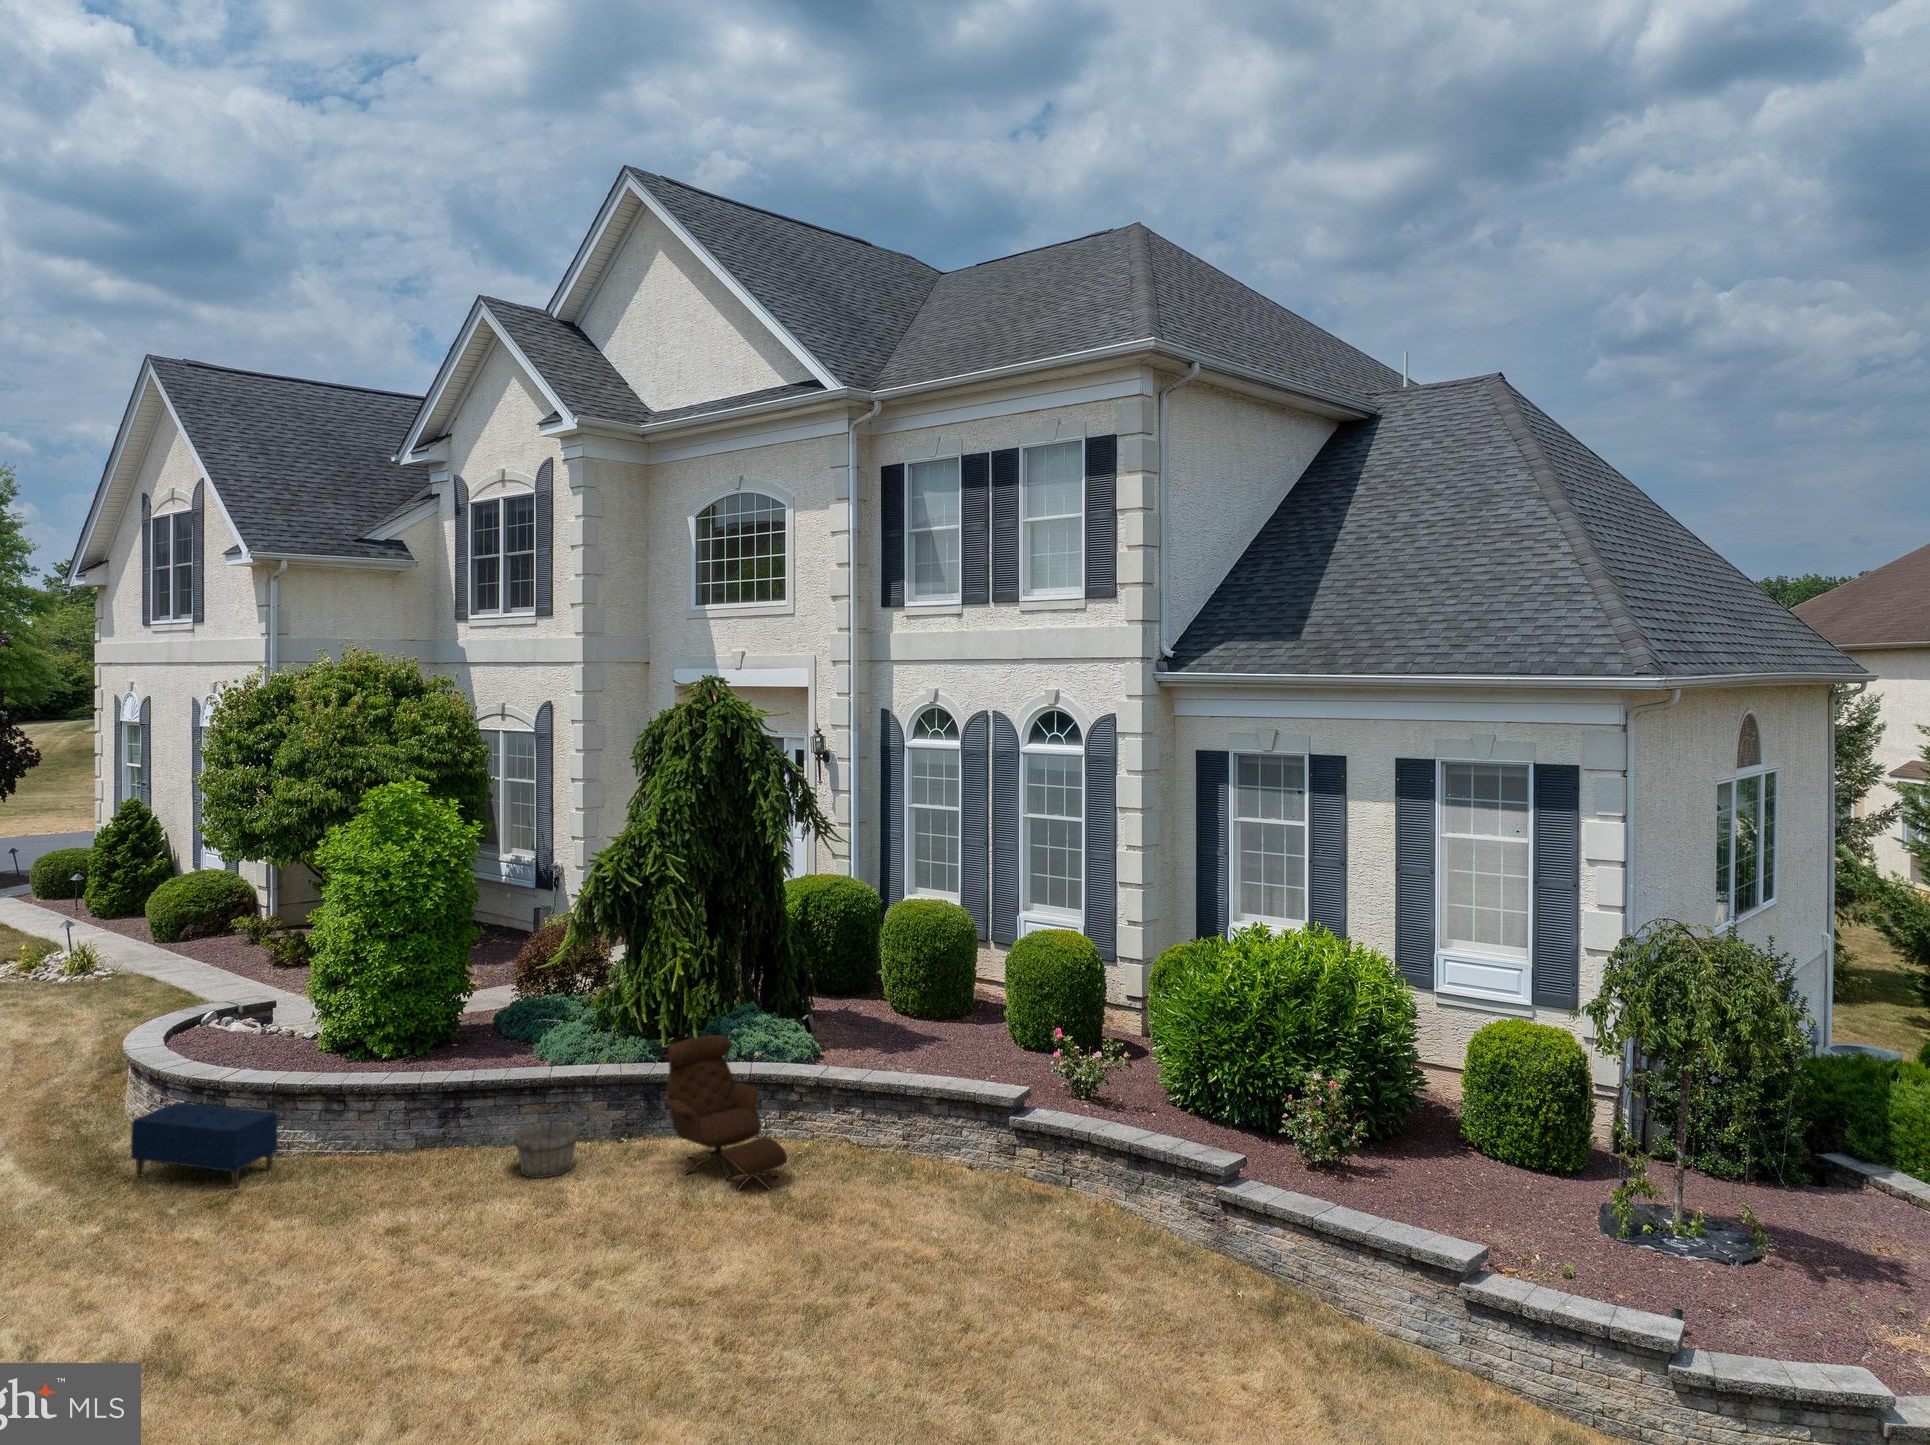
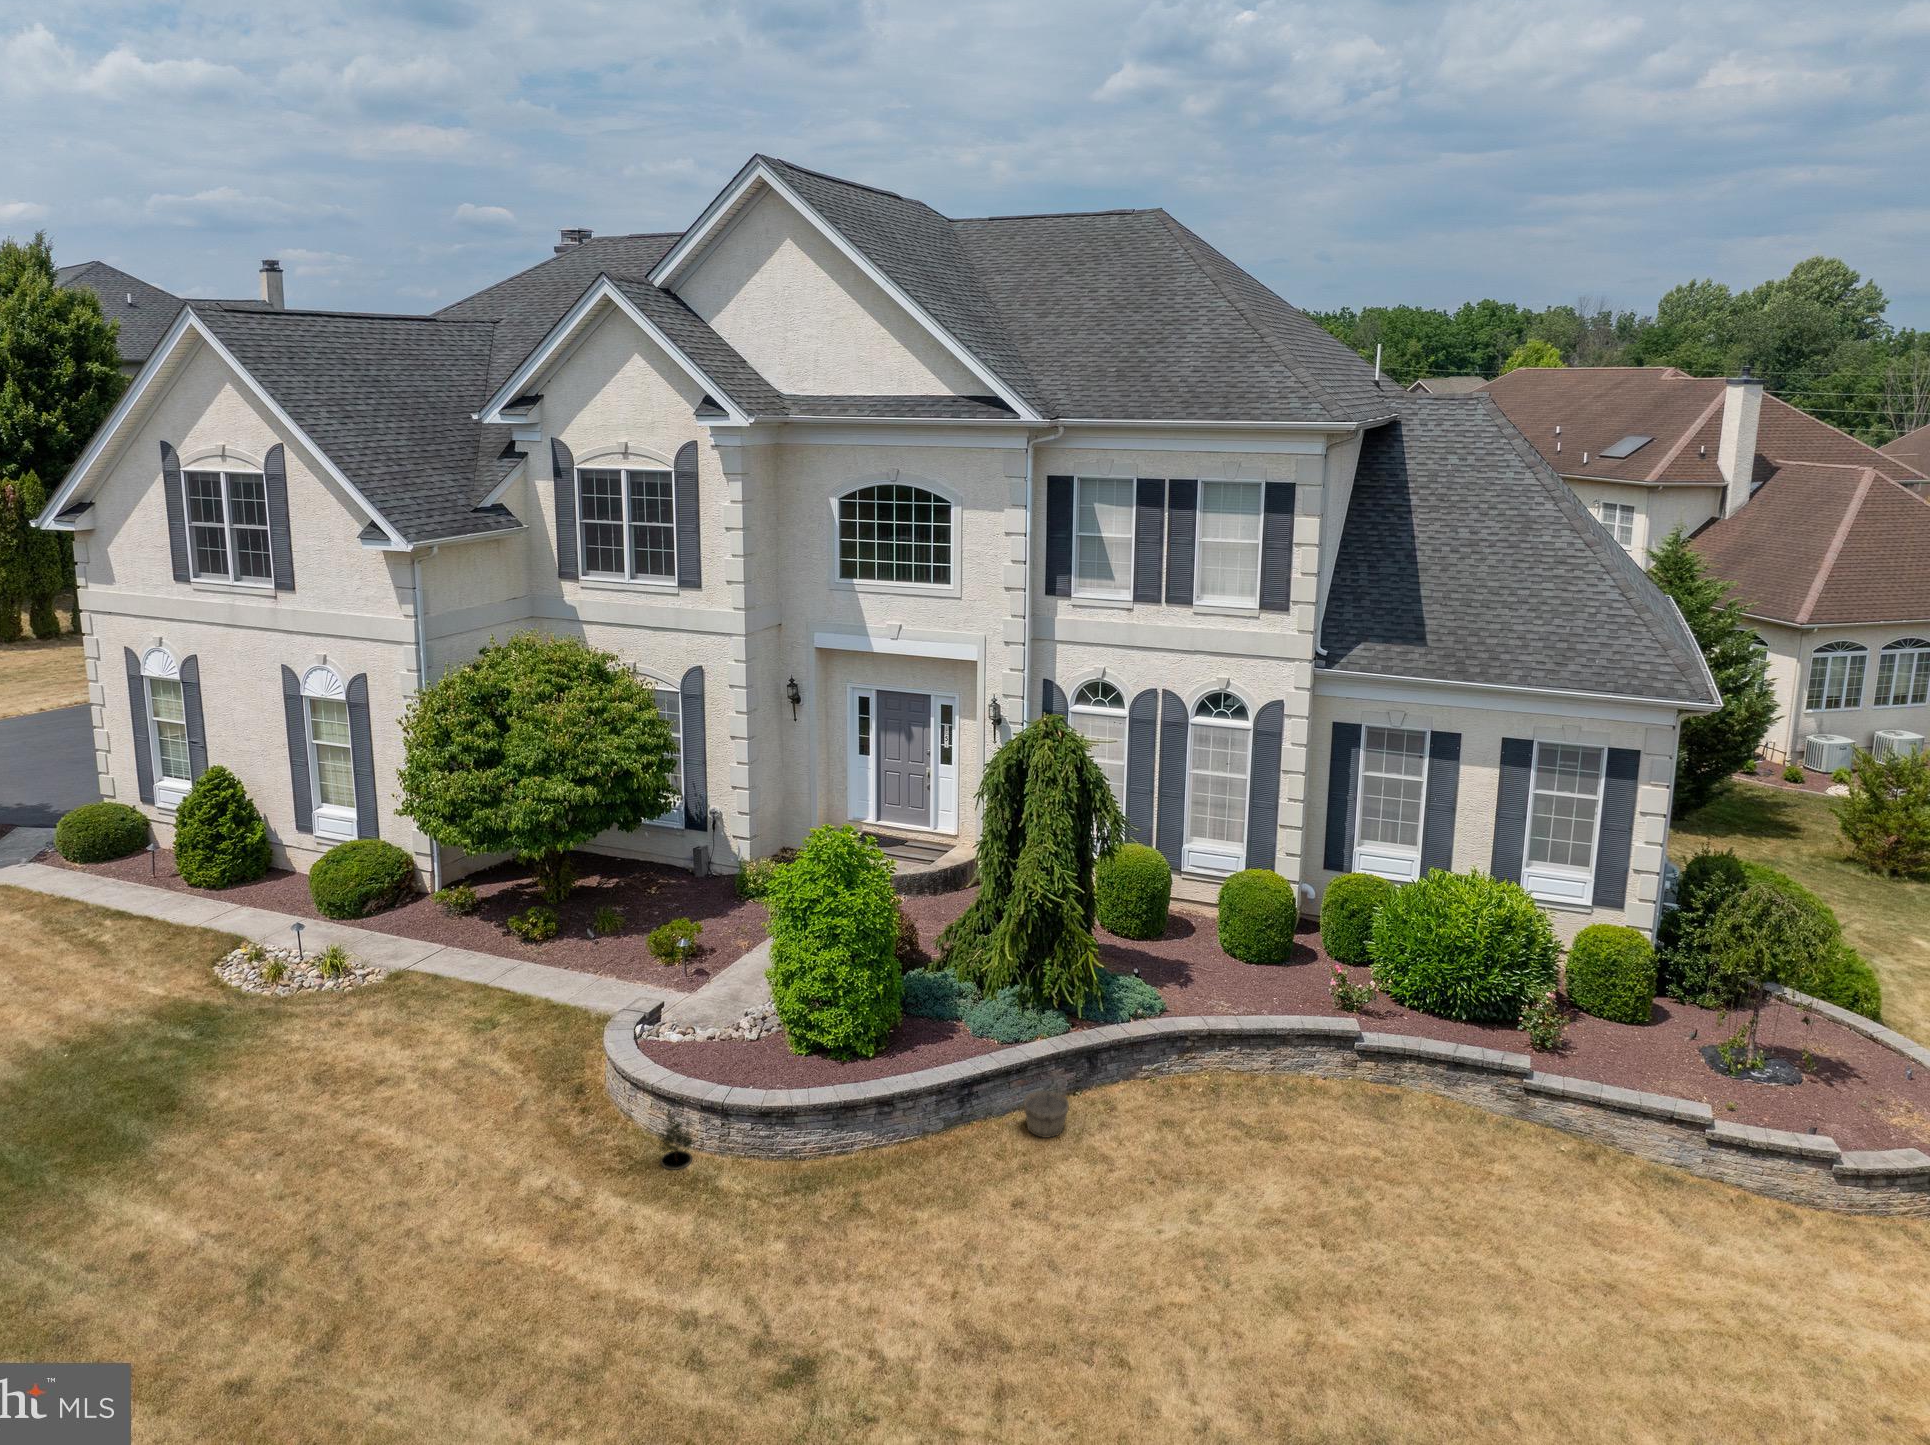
lounge chair: present [665,1035,787,1191] -> none [1121,1009,1220,1125]
potted tree: none [79,1072,135,1149] -> present [656,1111,694,1170]
bench: present [131,1102,278,1189] -> none [753,1124,852,1192]

